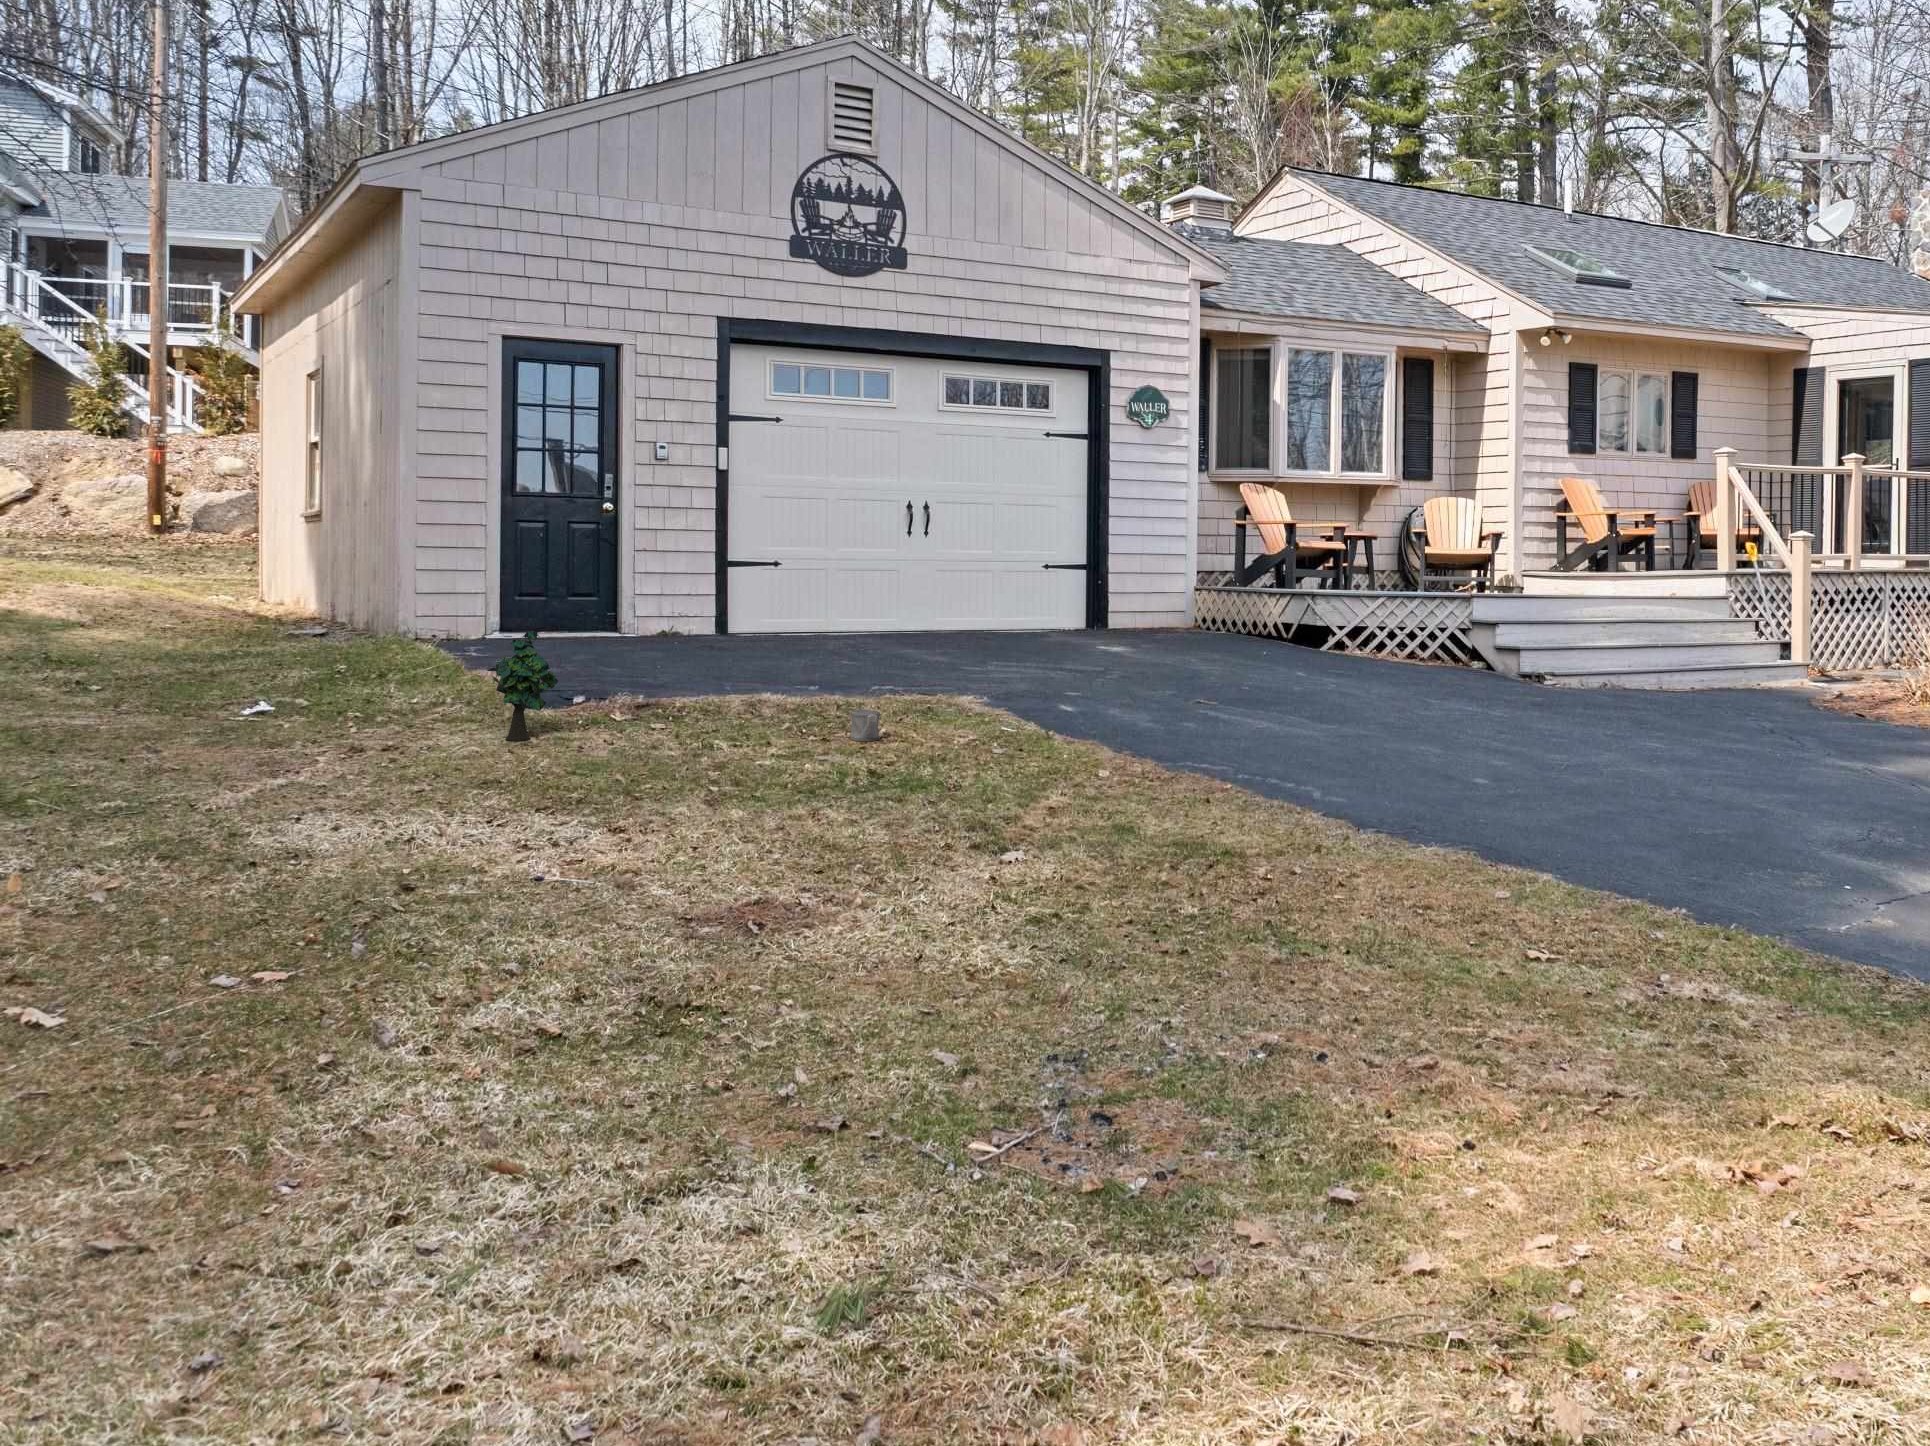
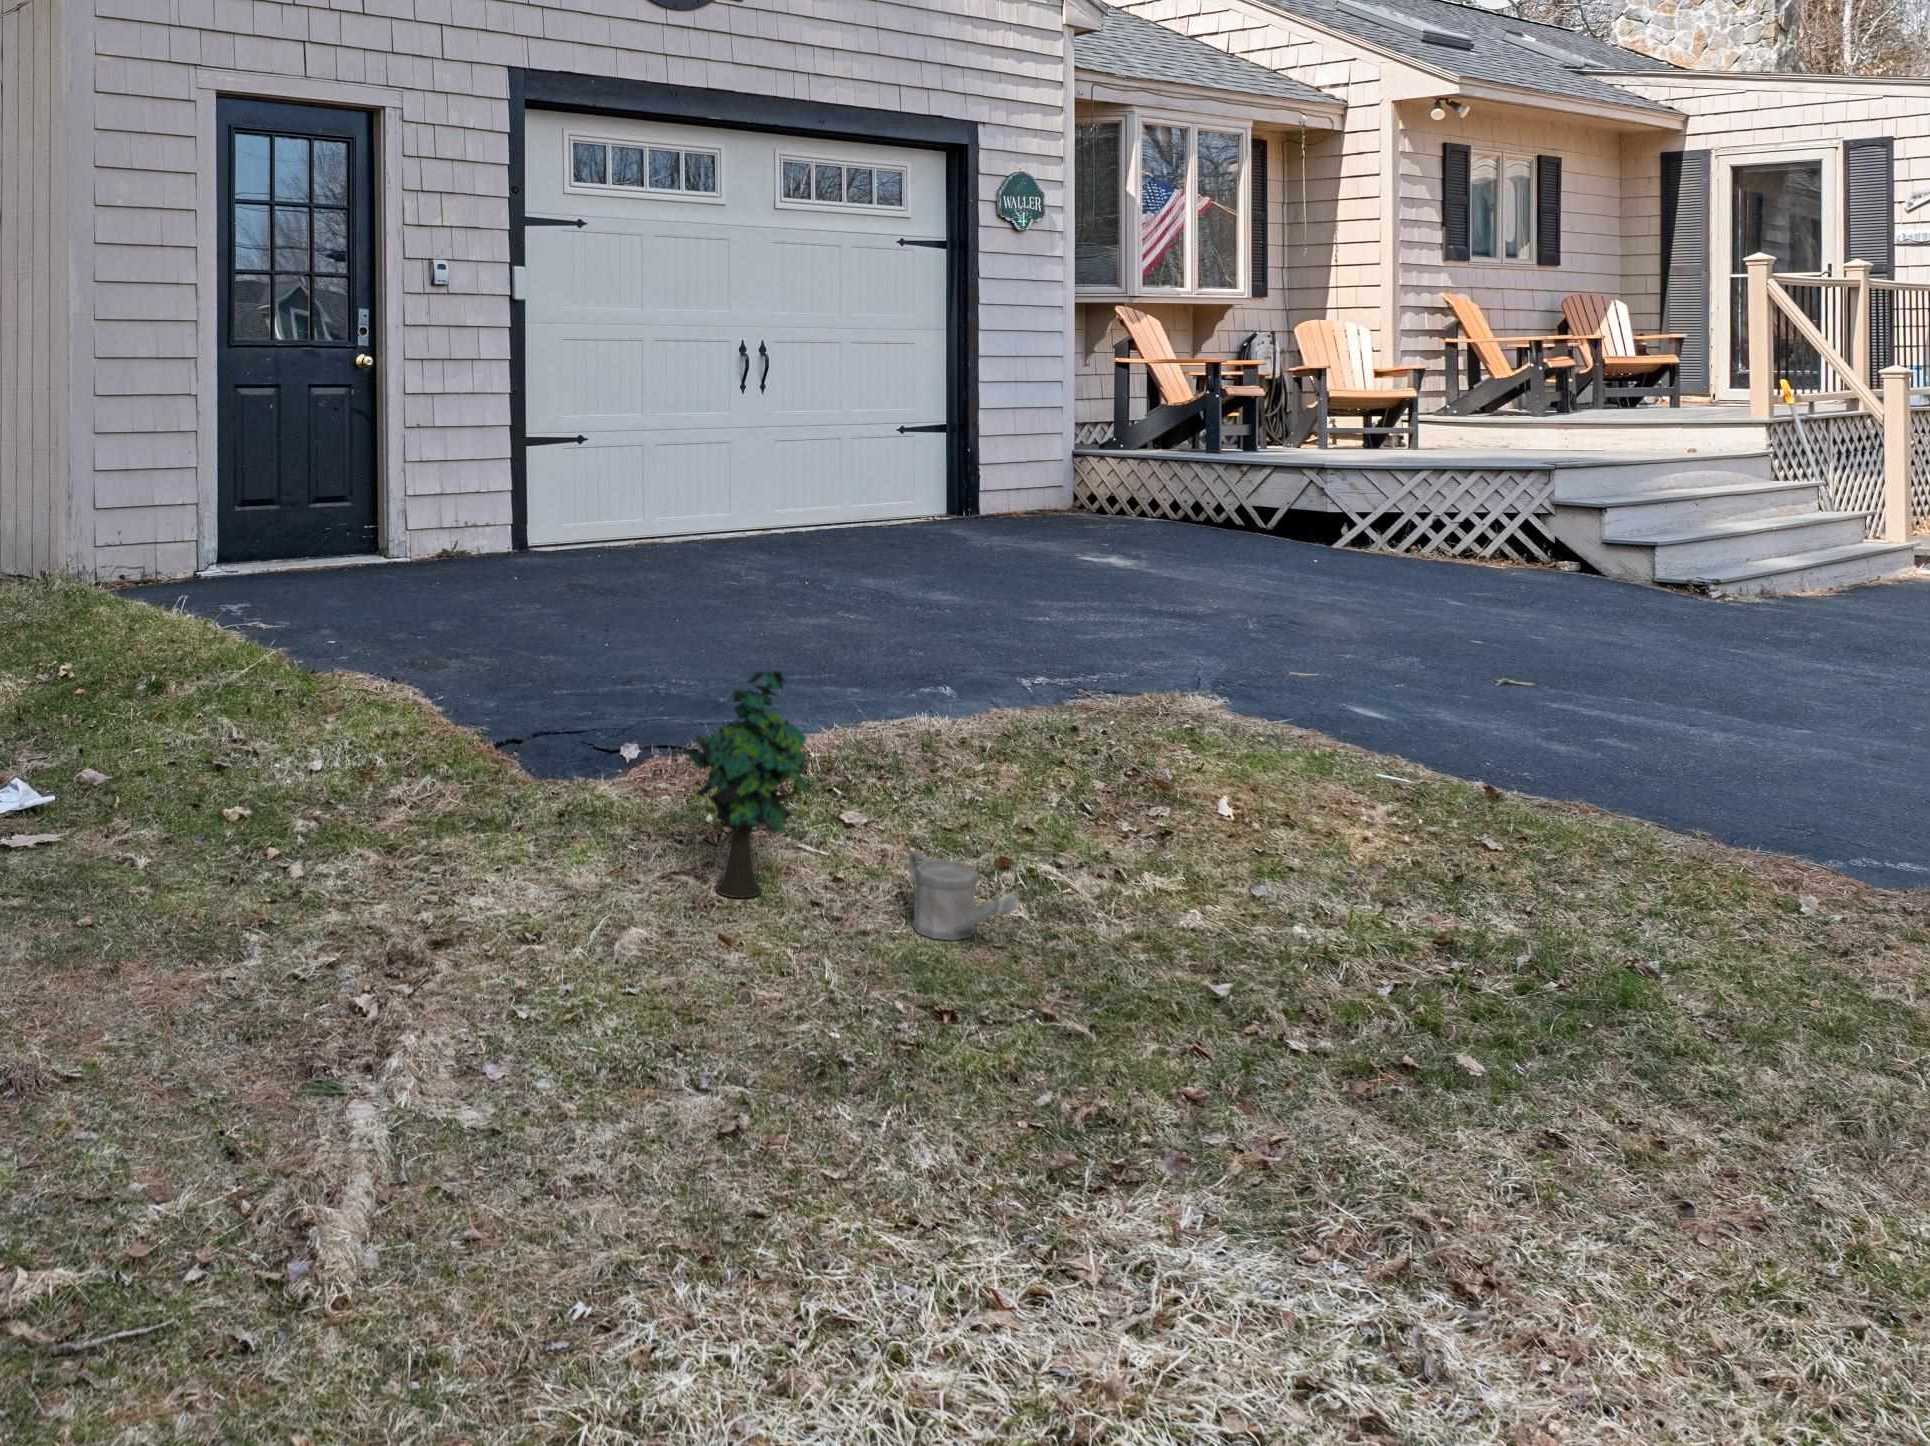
watering can: present [850,708,880,741] -> present [908,851,1016,940]

